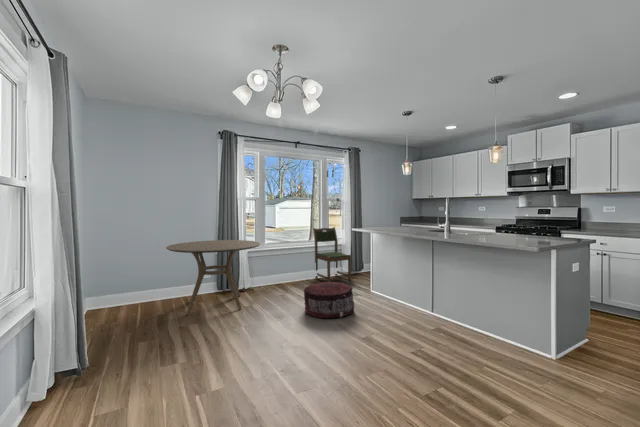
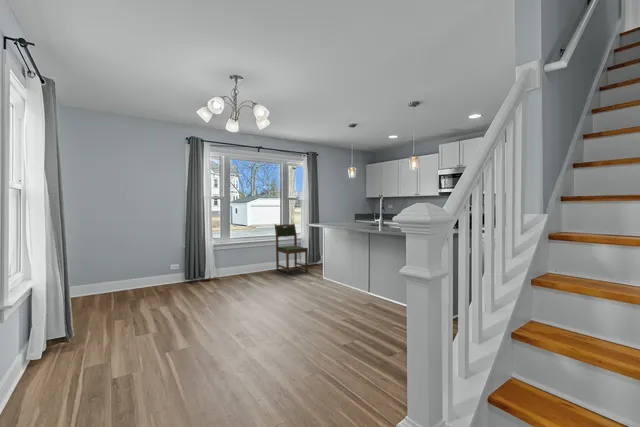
dining table: present [166,240,260,315] -> none [139,235,224,300]
pouf: present [304,282,354,318] -> none [262,269,304,298]

